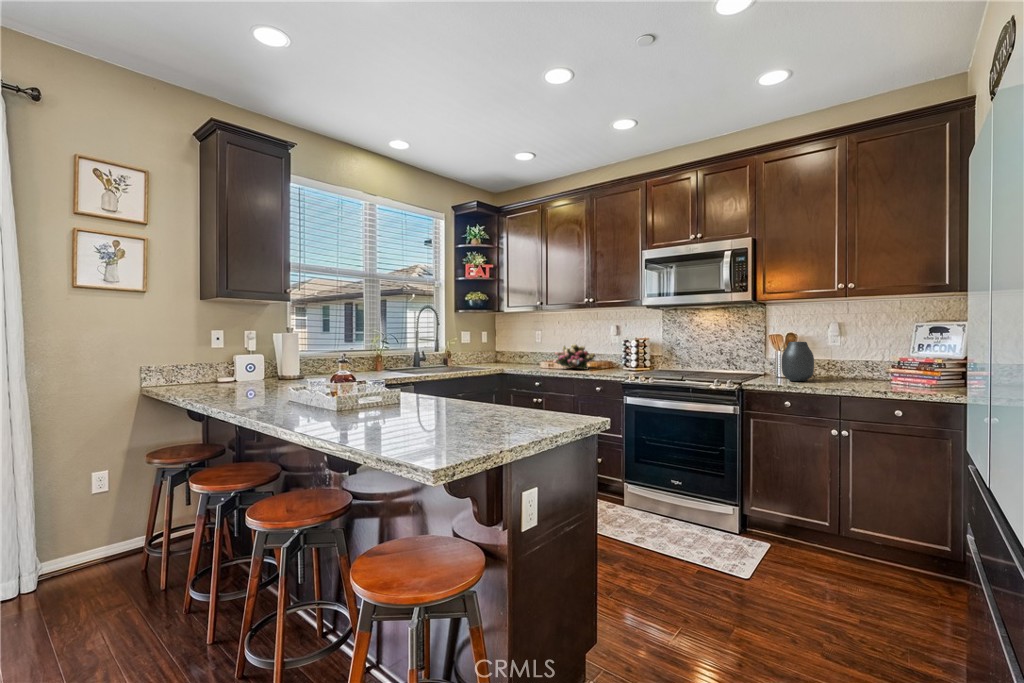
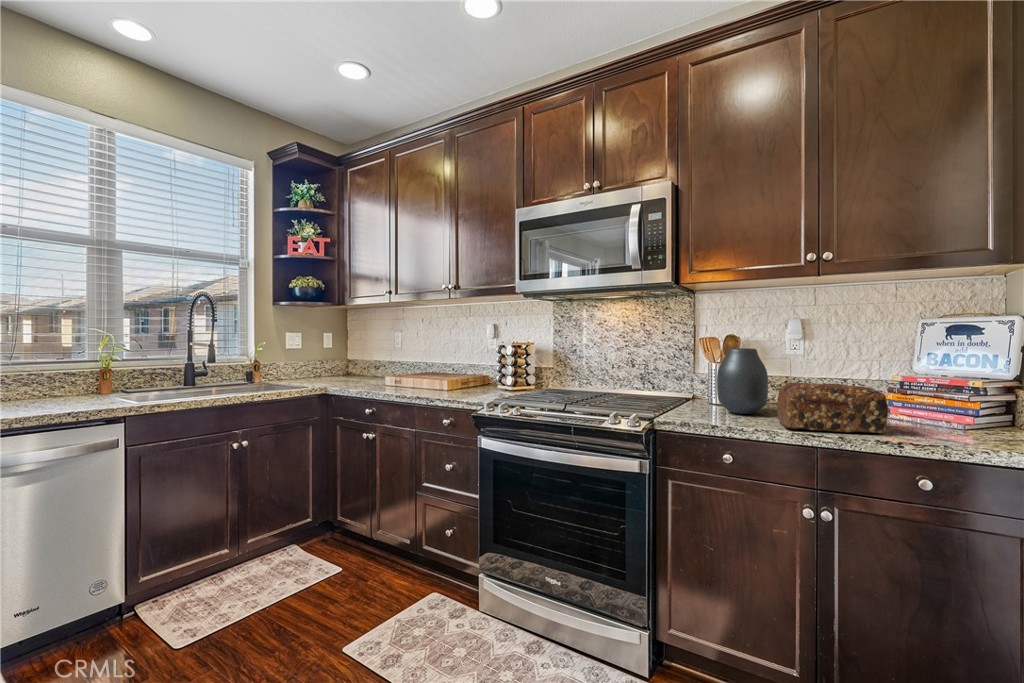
flower arrangement: present [553,344,595,369] -> none [395,350,459,388]
bread loaf: none [818,361,881,388] -> present [777,383,888,433]

